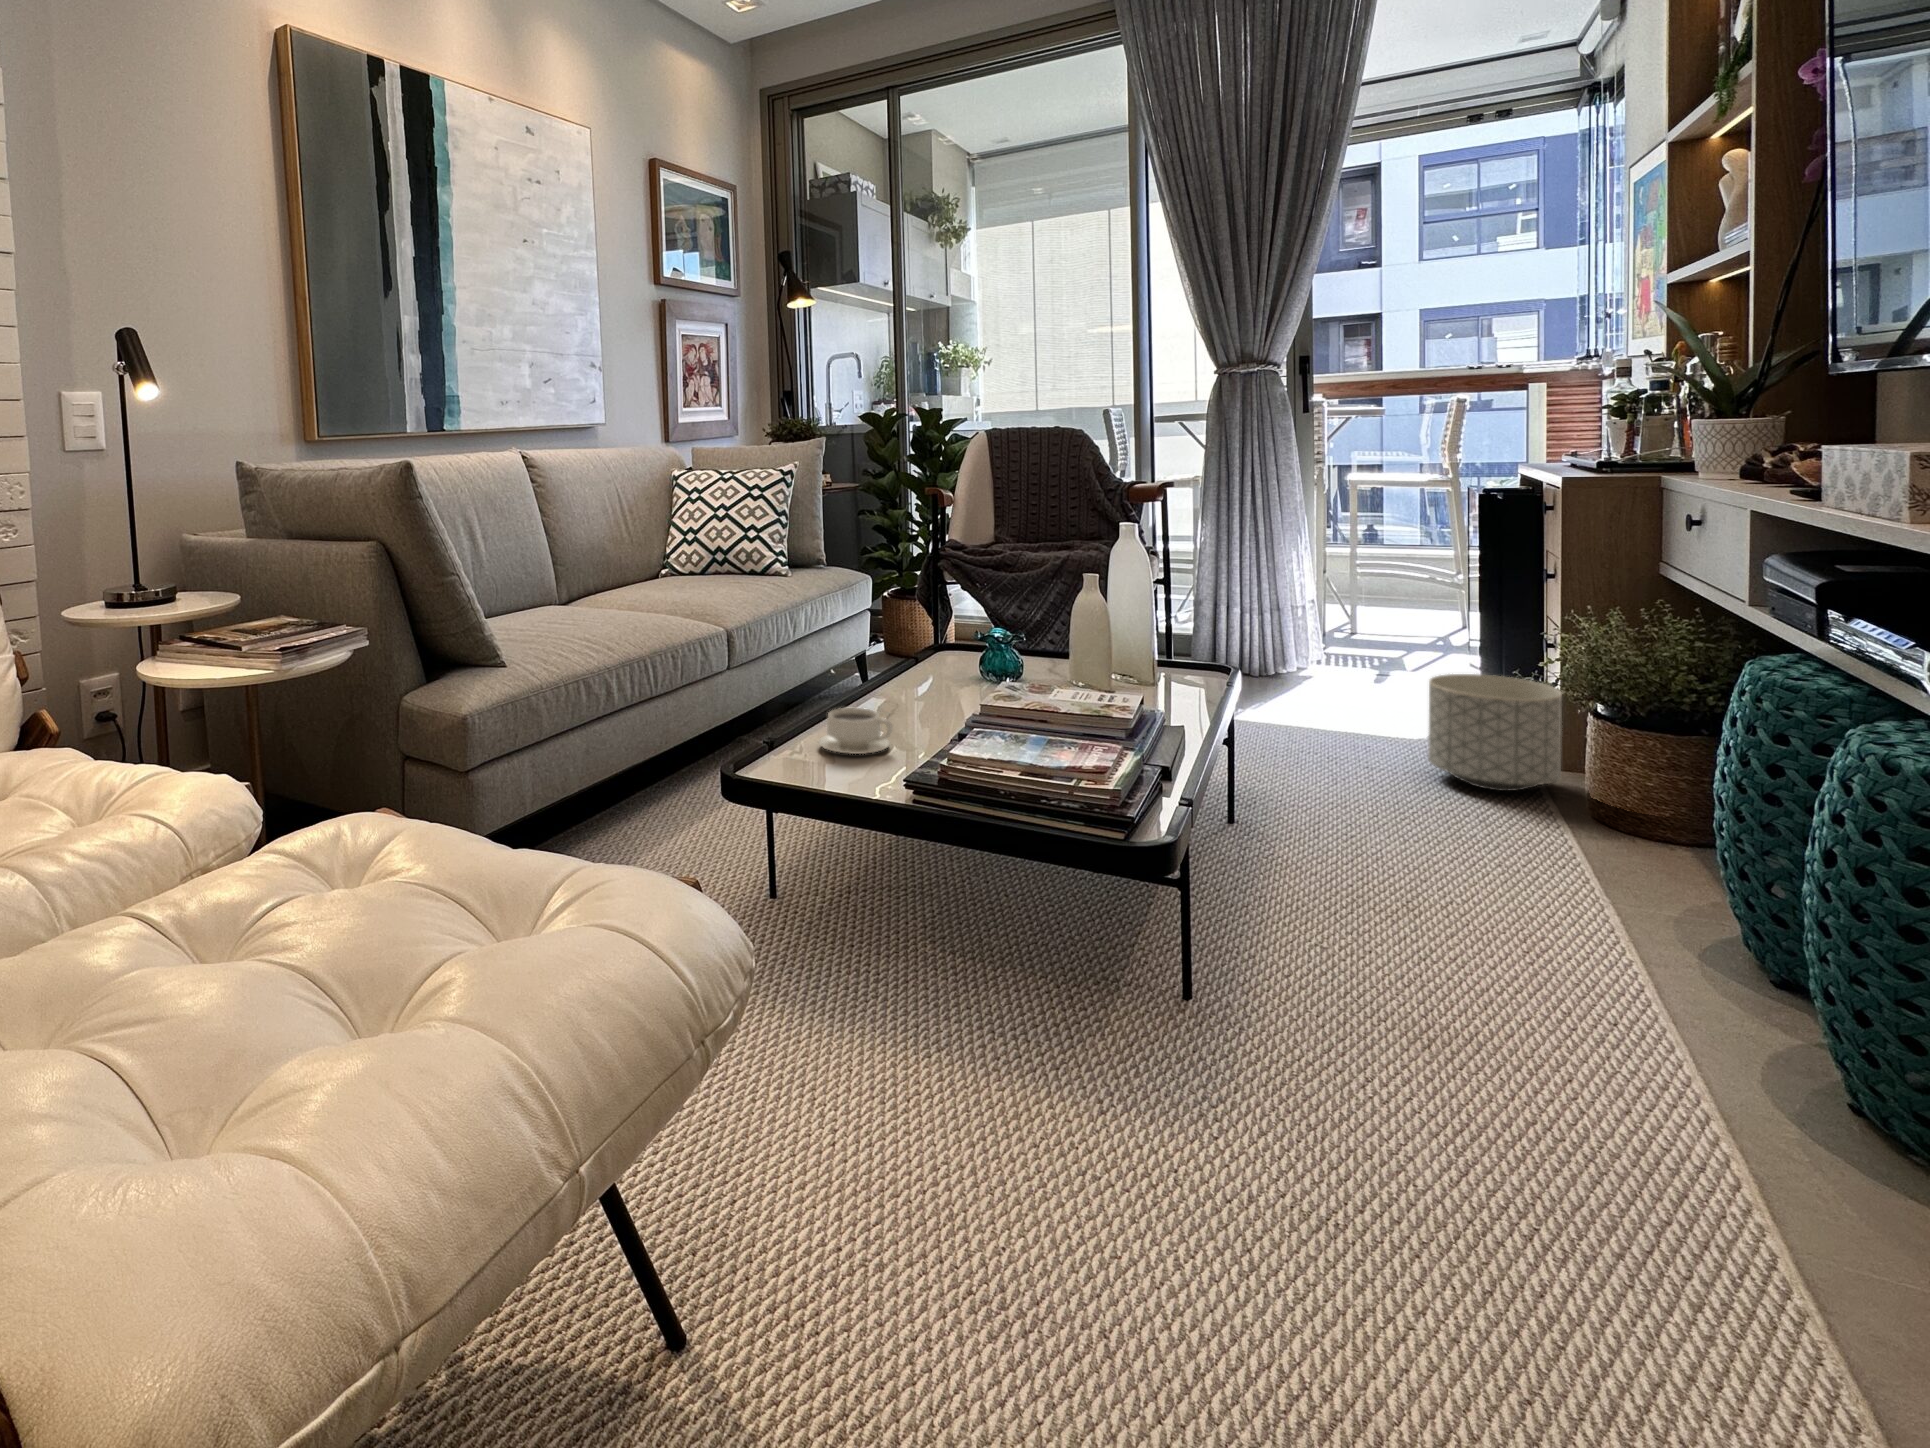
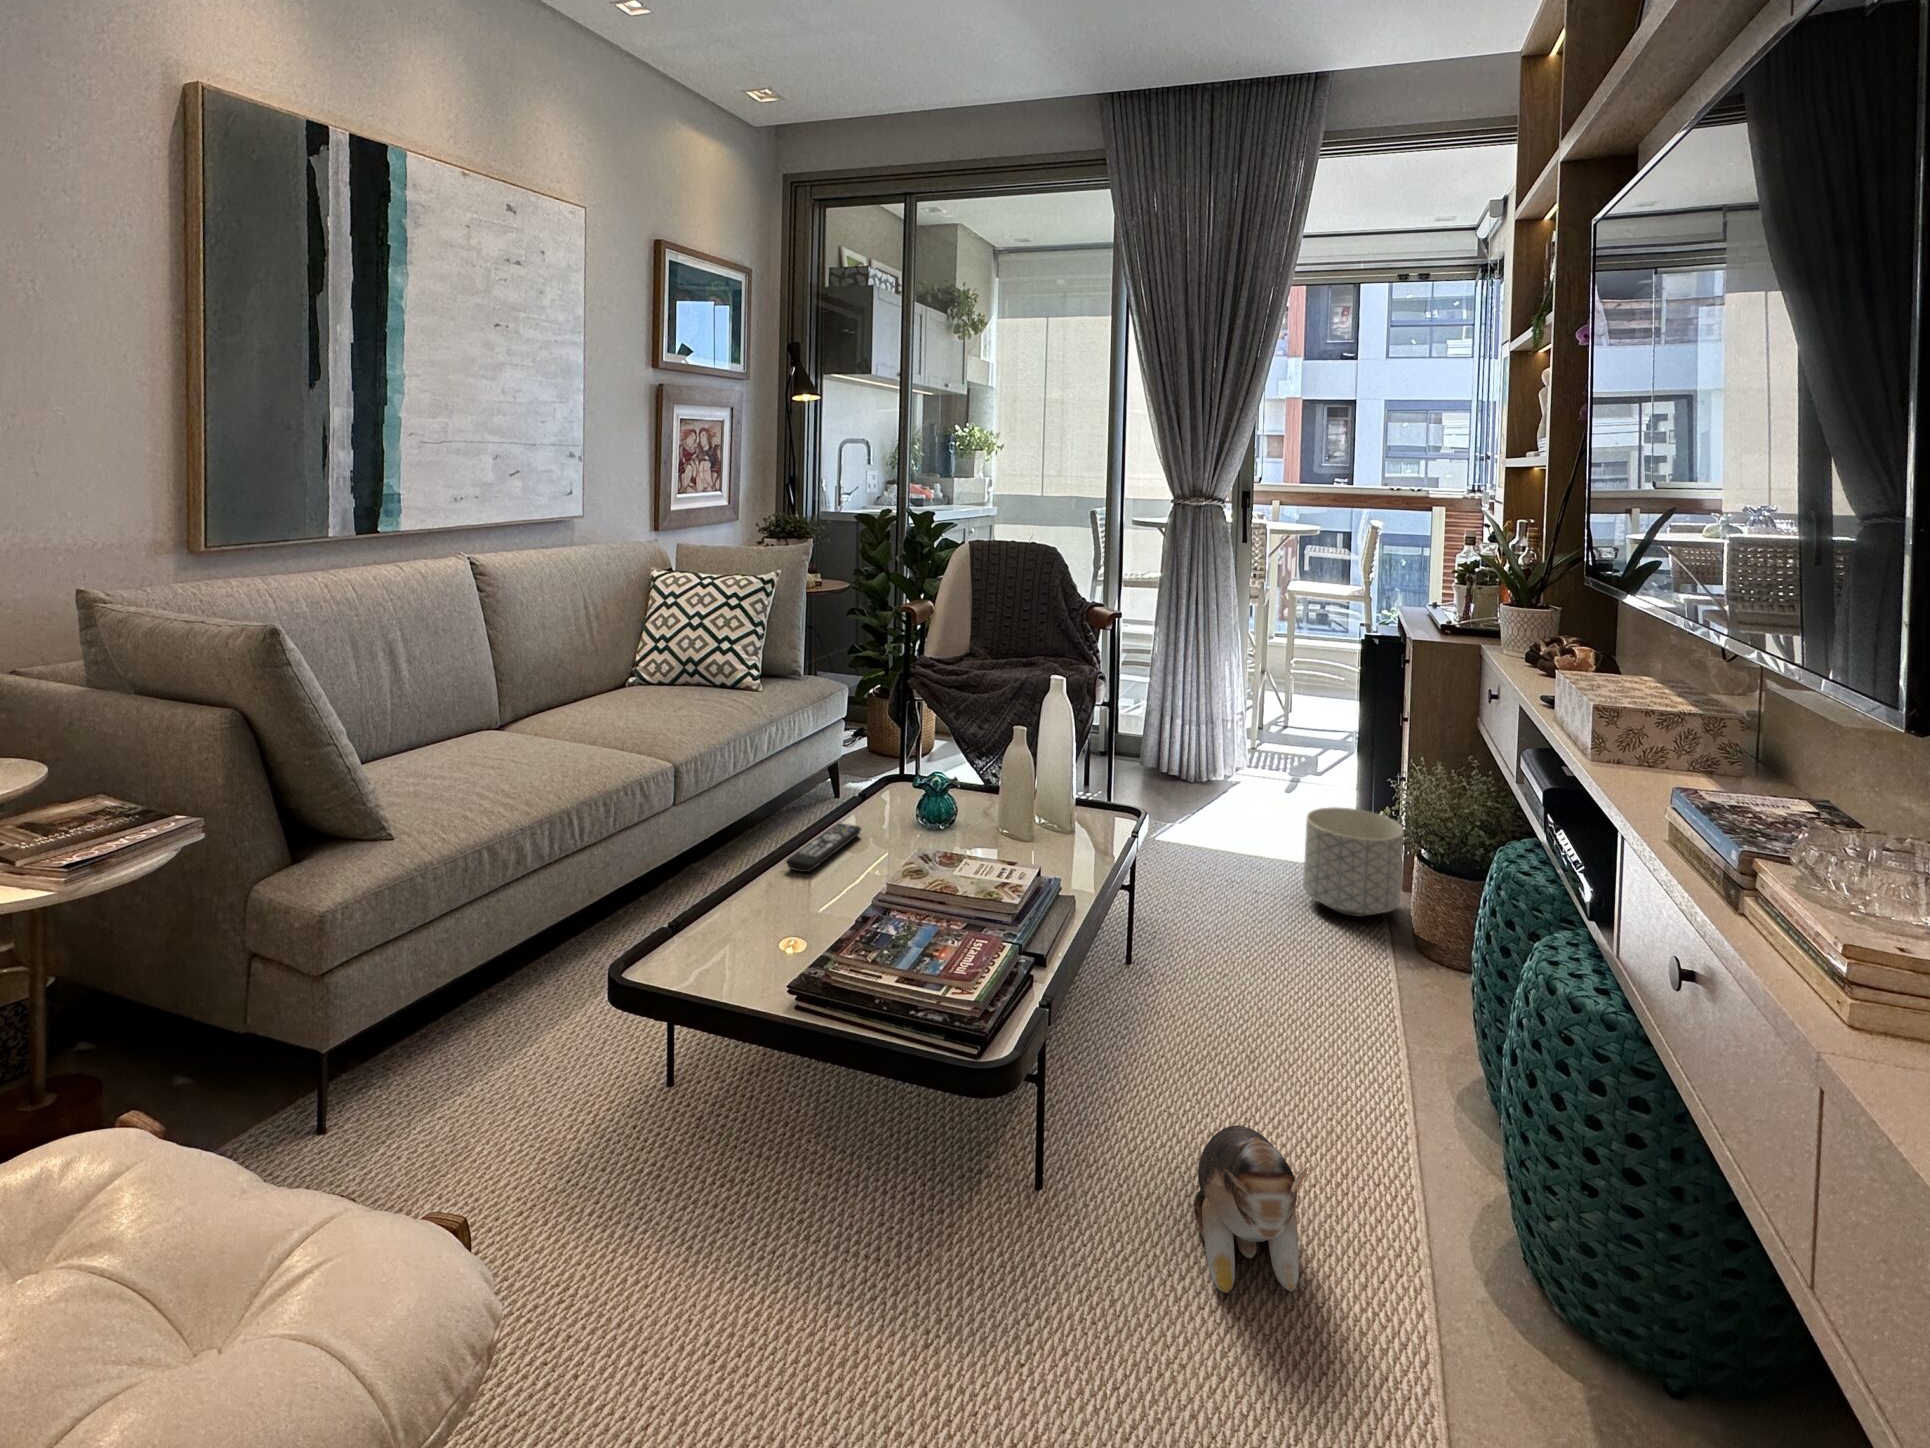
remote control: none [861,673,928,709] -> present [787,823,861,872]
teacup: present [819,707,892,754] -> none [725,886,798,941]
plush toy: none [1383,931,1559,1112] -> present [1194,1125,1308,1293]

